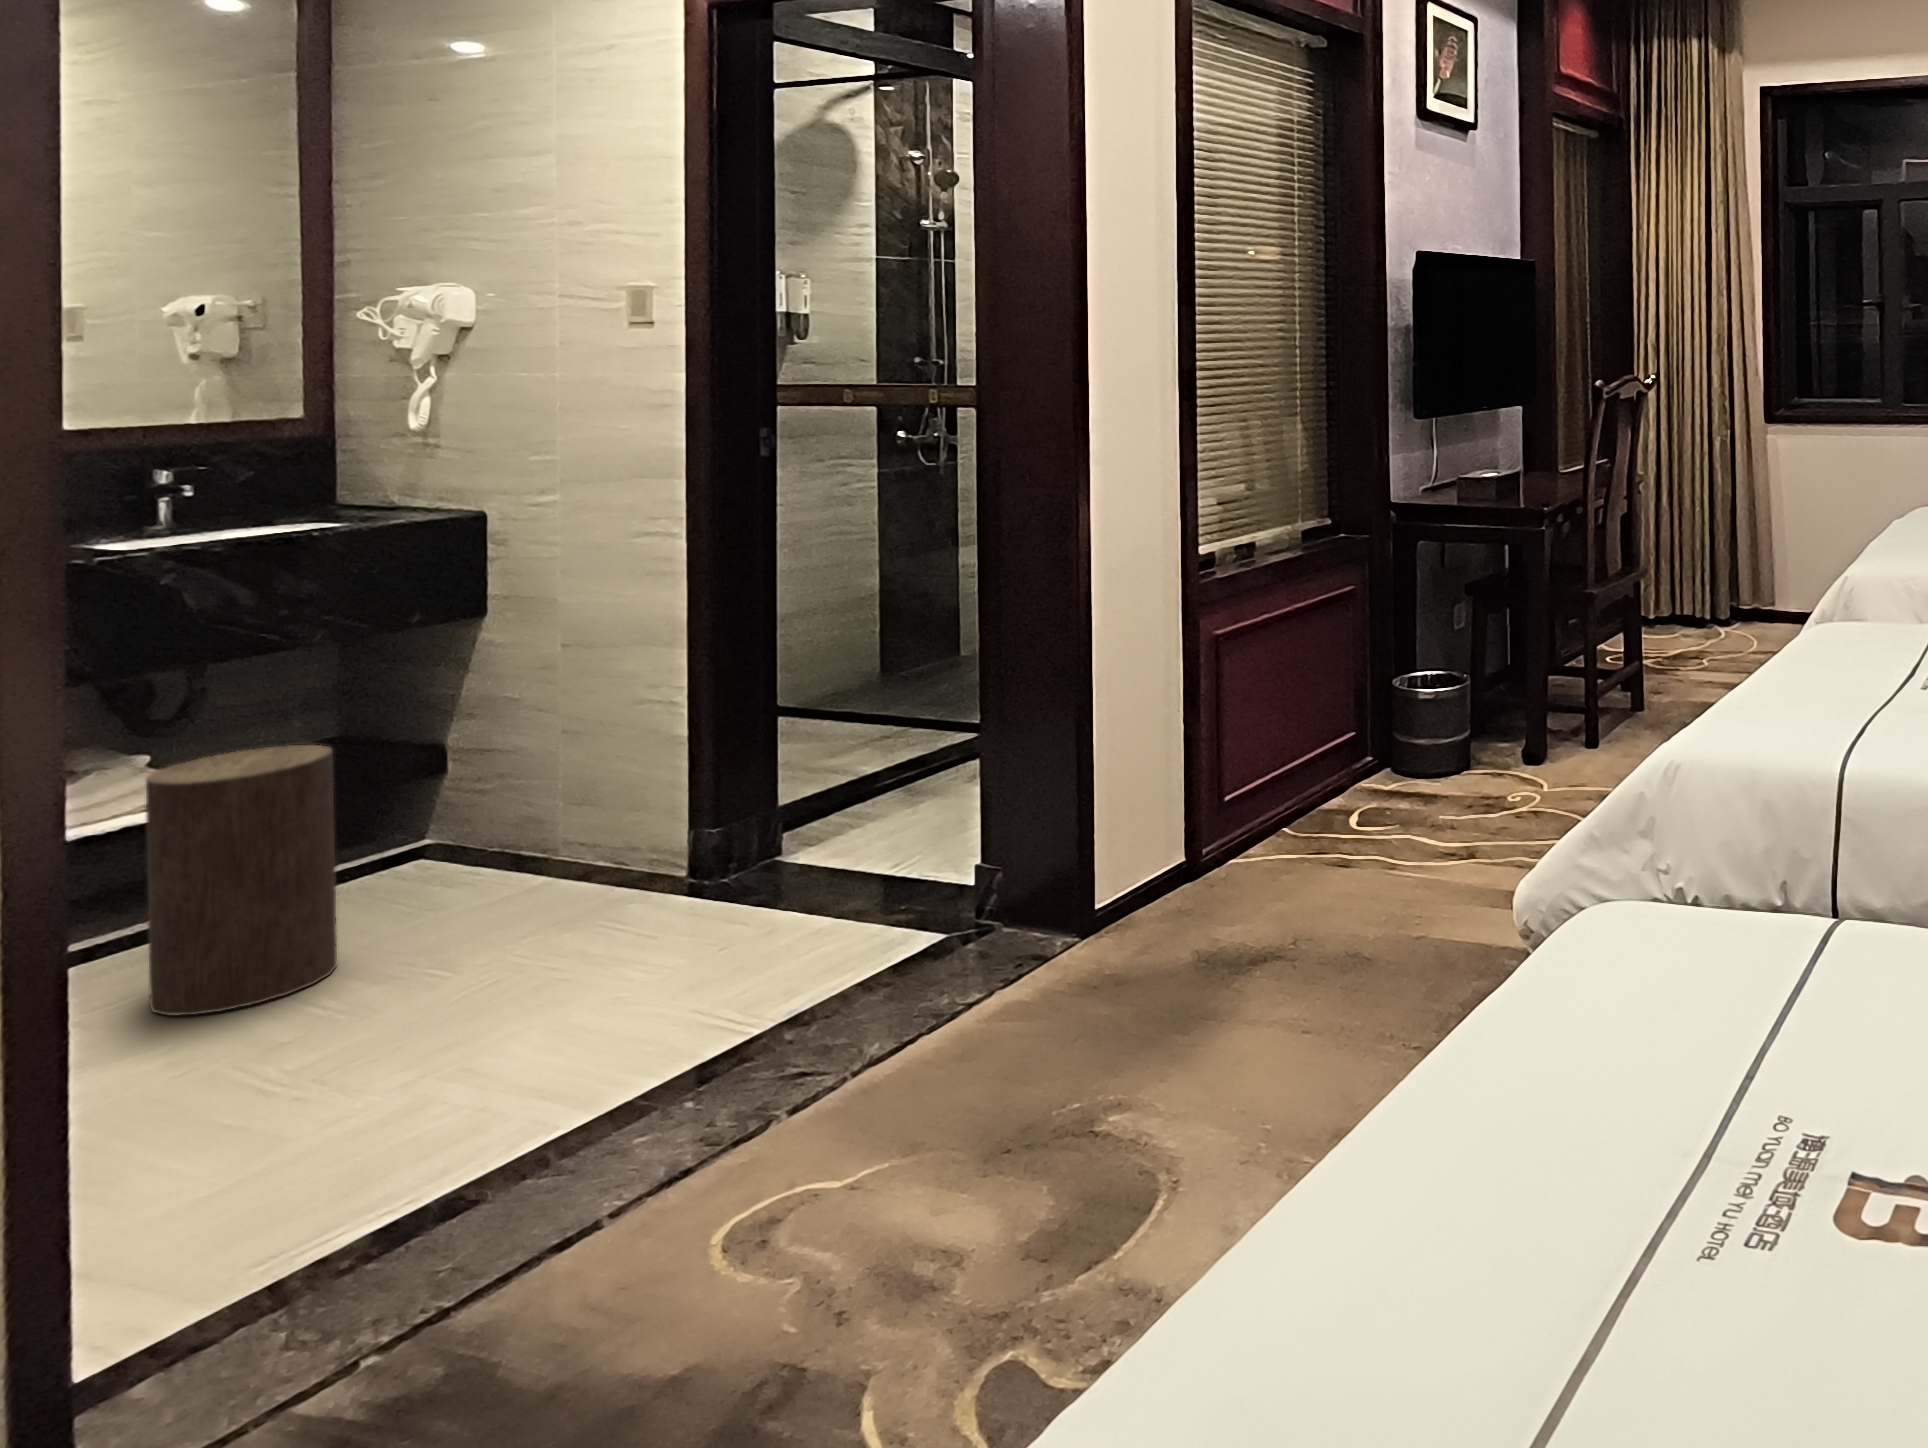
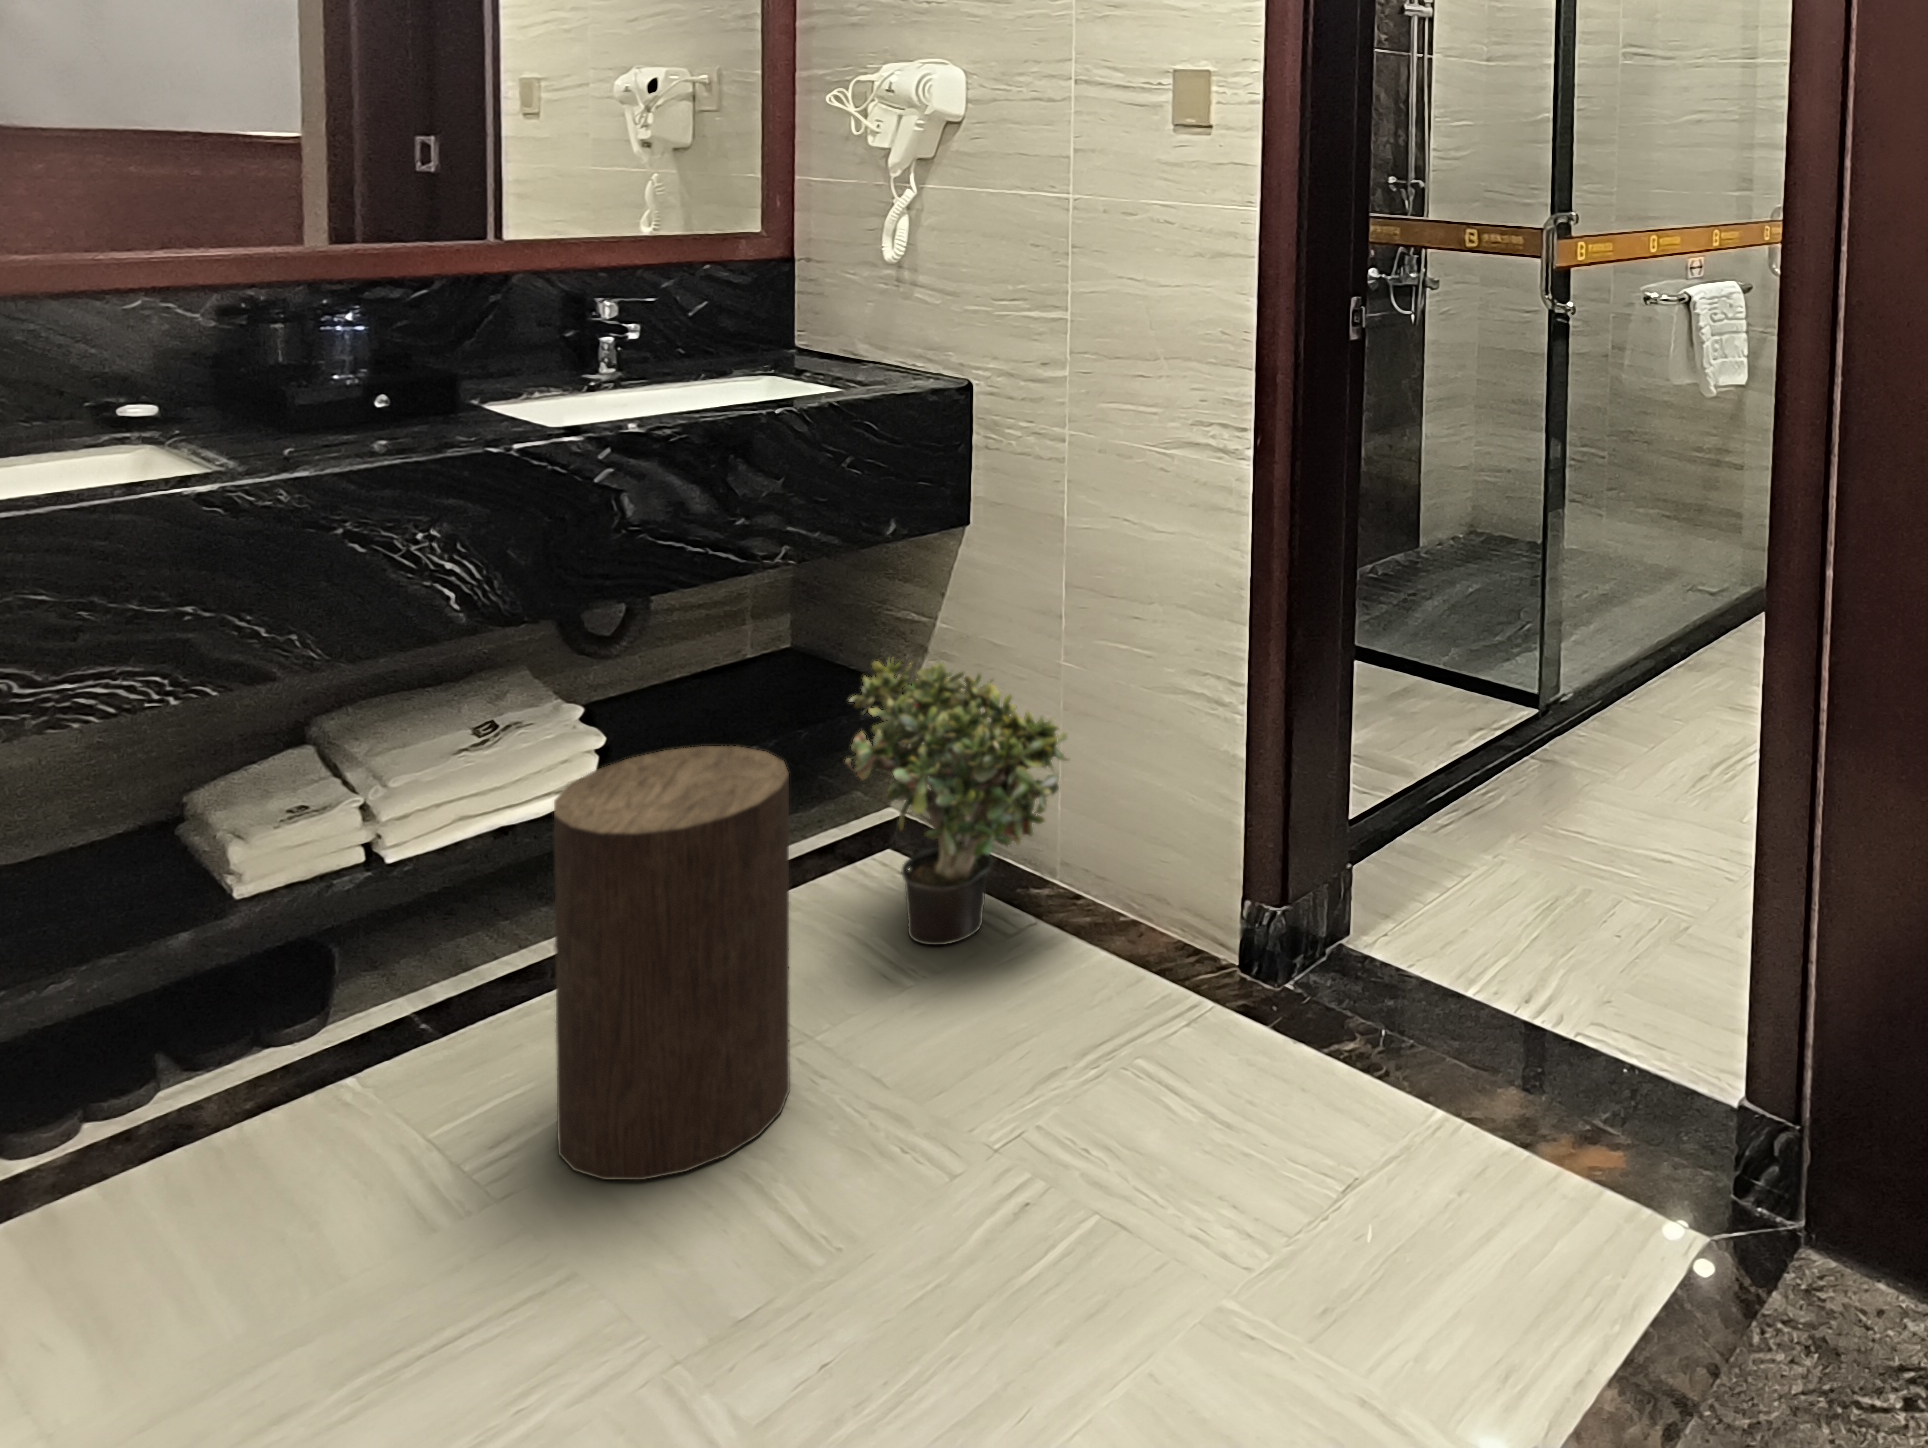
potted plant: none [379,698,565,895] -> present [845,659,1068,945]

